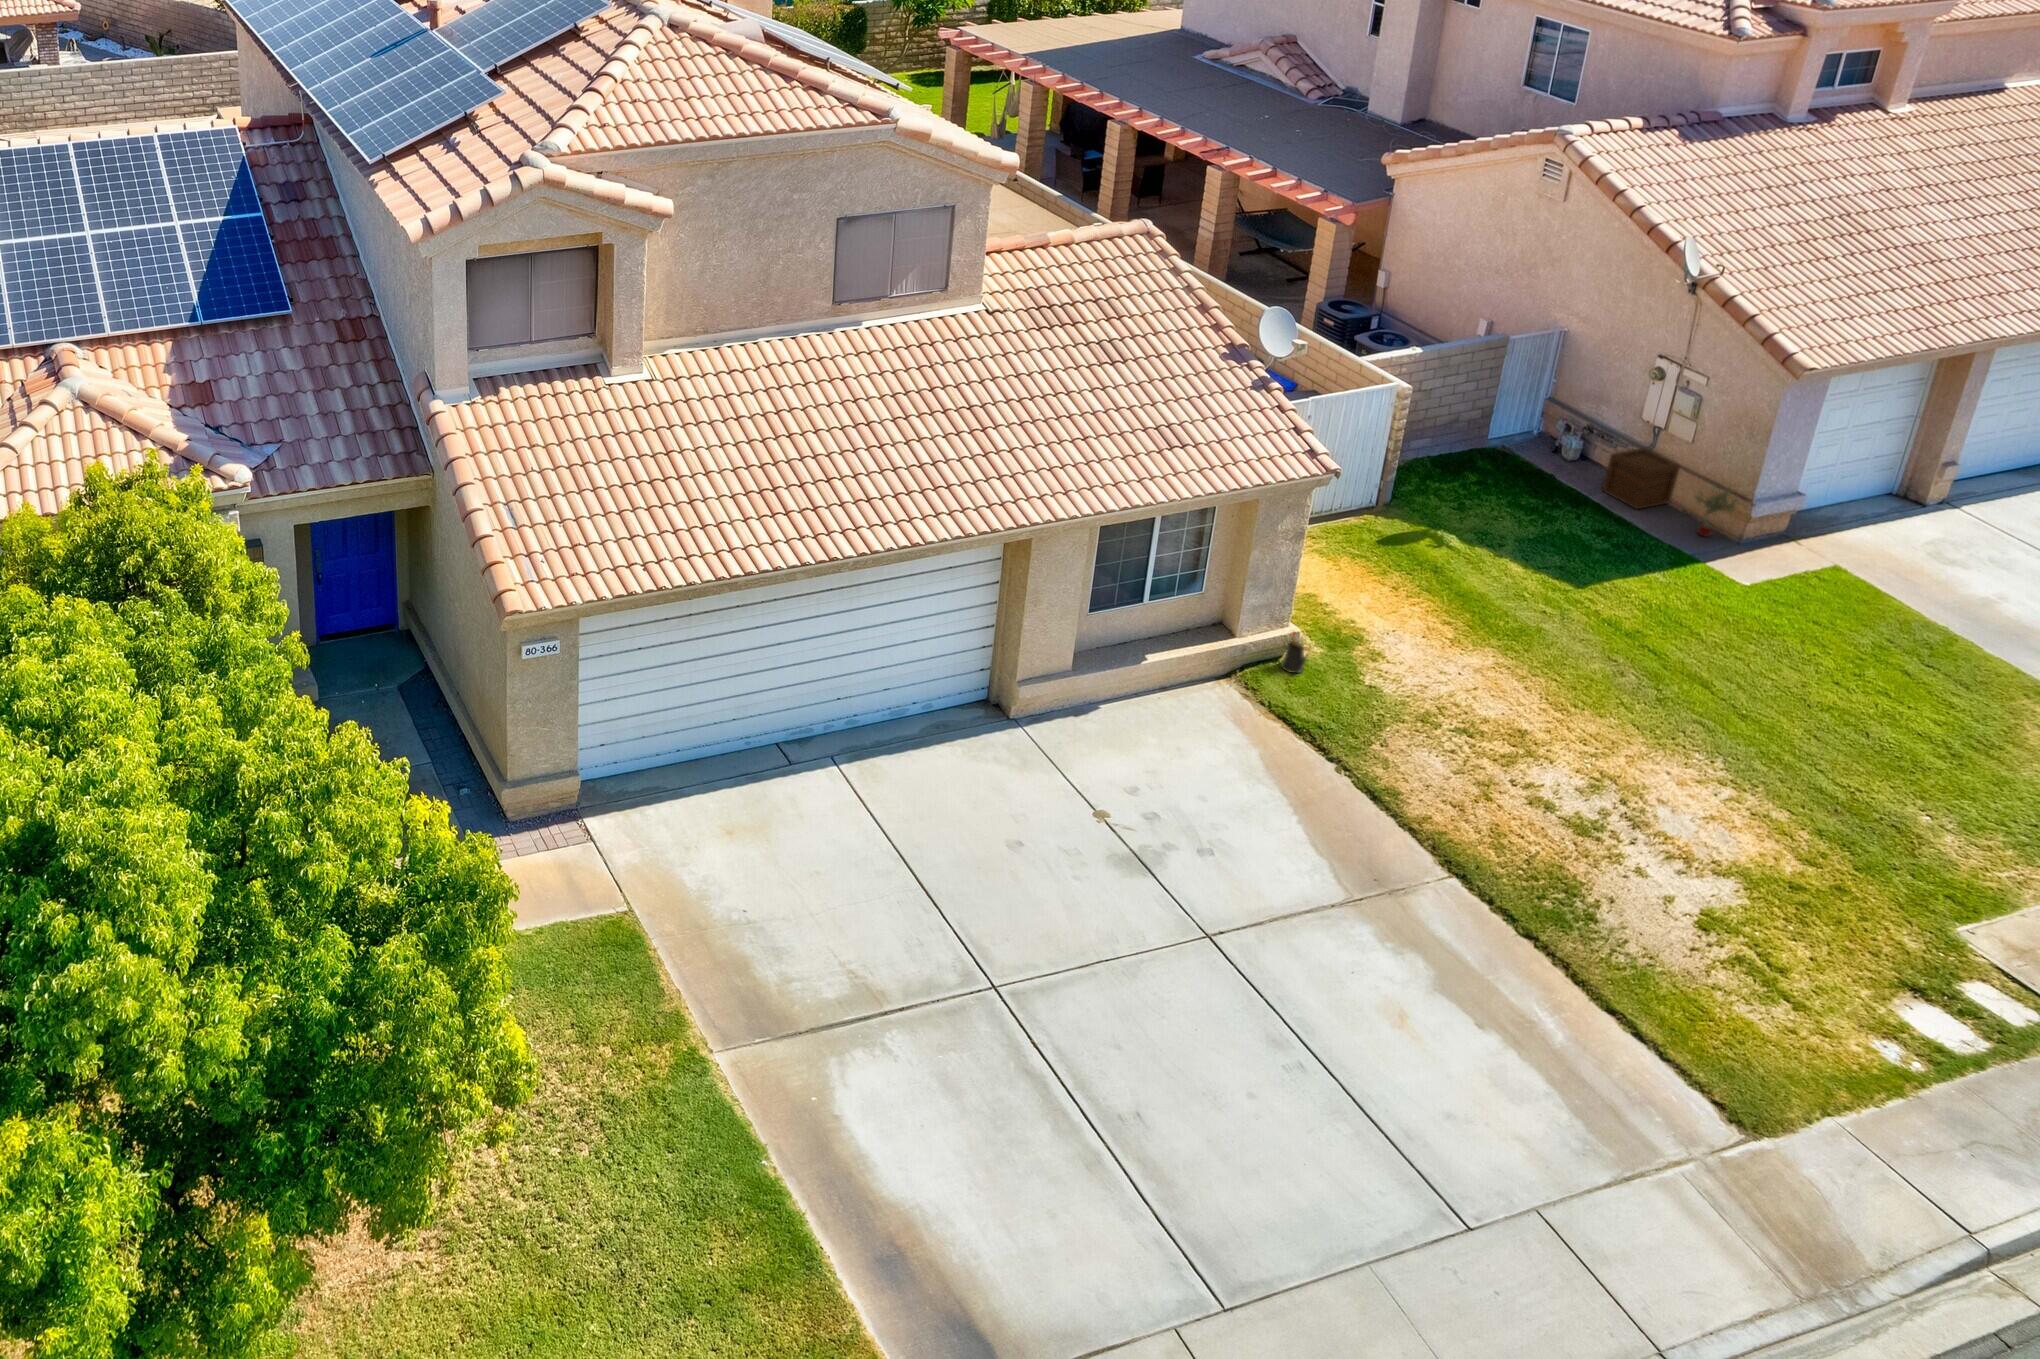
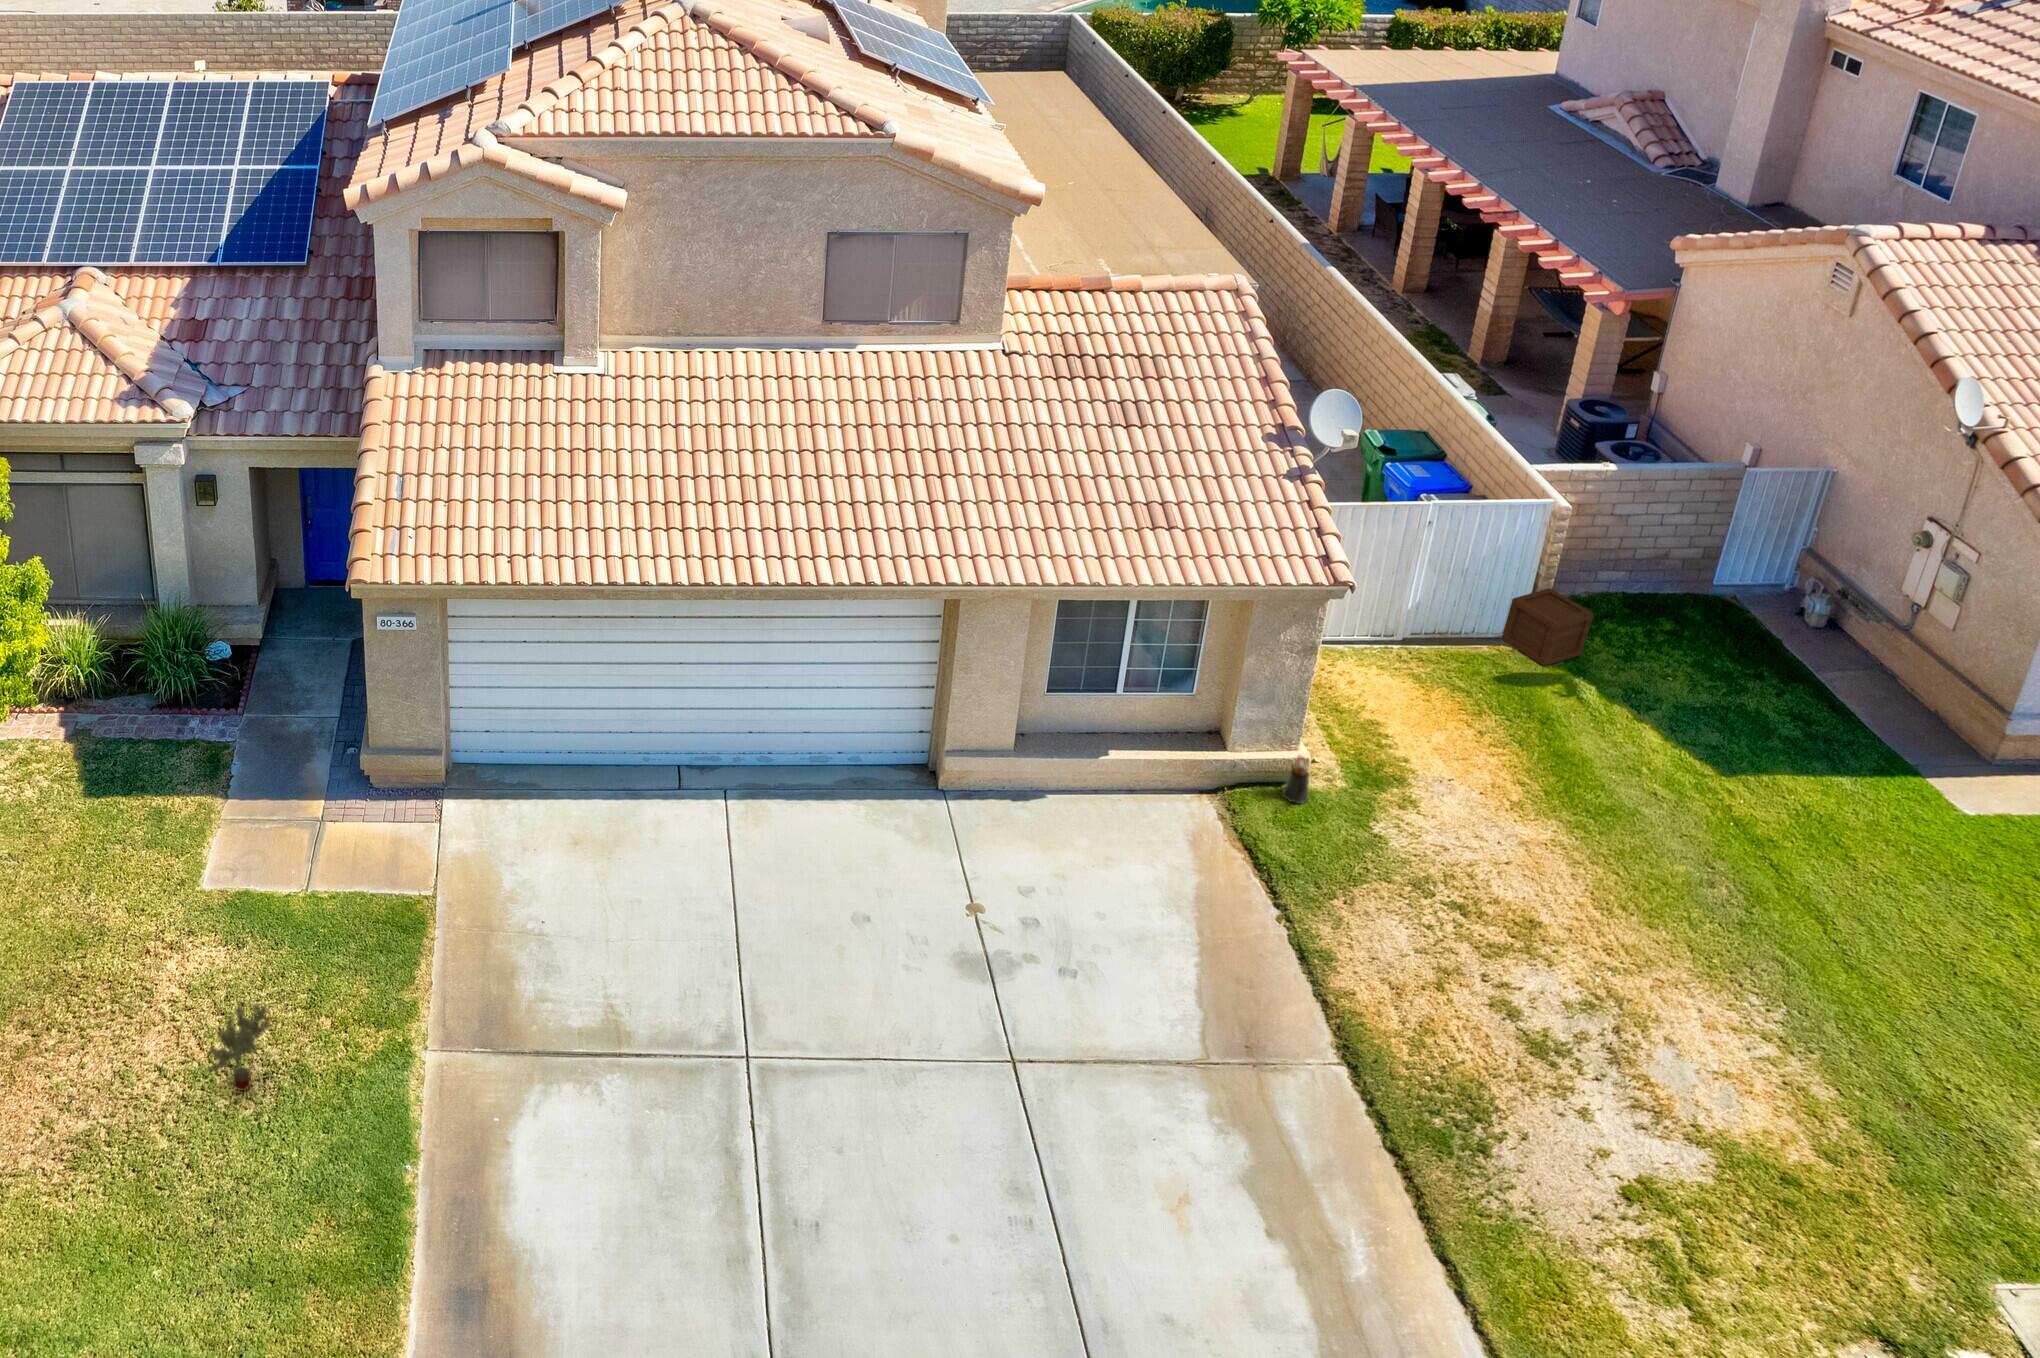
wooden crate: present [1602,448,1680,509] -> present [1501,588,1594,666]
potted tree: present [1696,486,1738,536] -> present [208,1004,269,1091]

